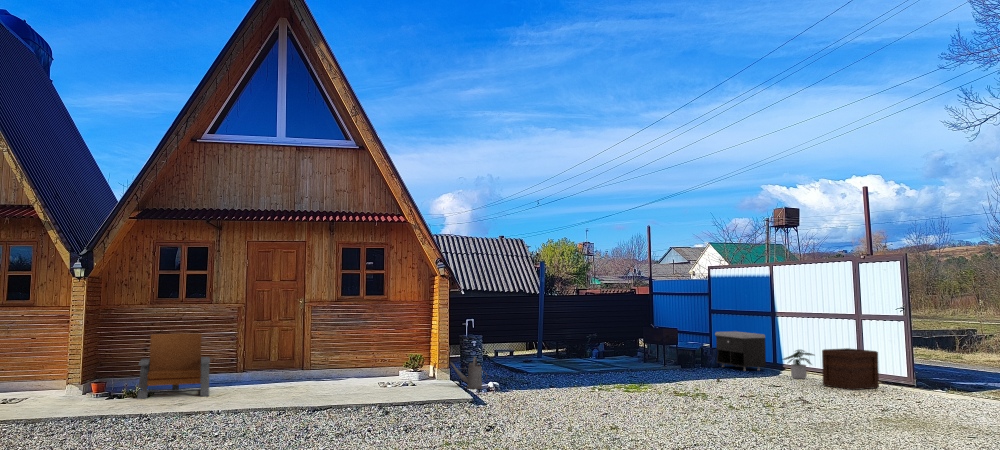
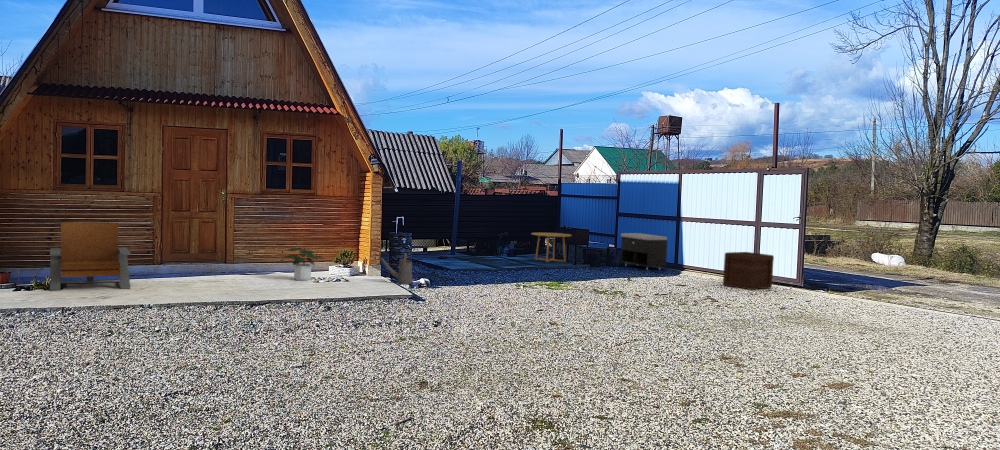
round table: none [619,333,662,365] -> present [532,233,571,262]
potted plant: present [782,350,814,379] -> present [285,248,324,281]

